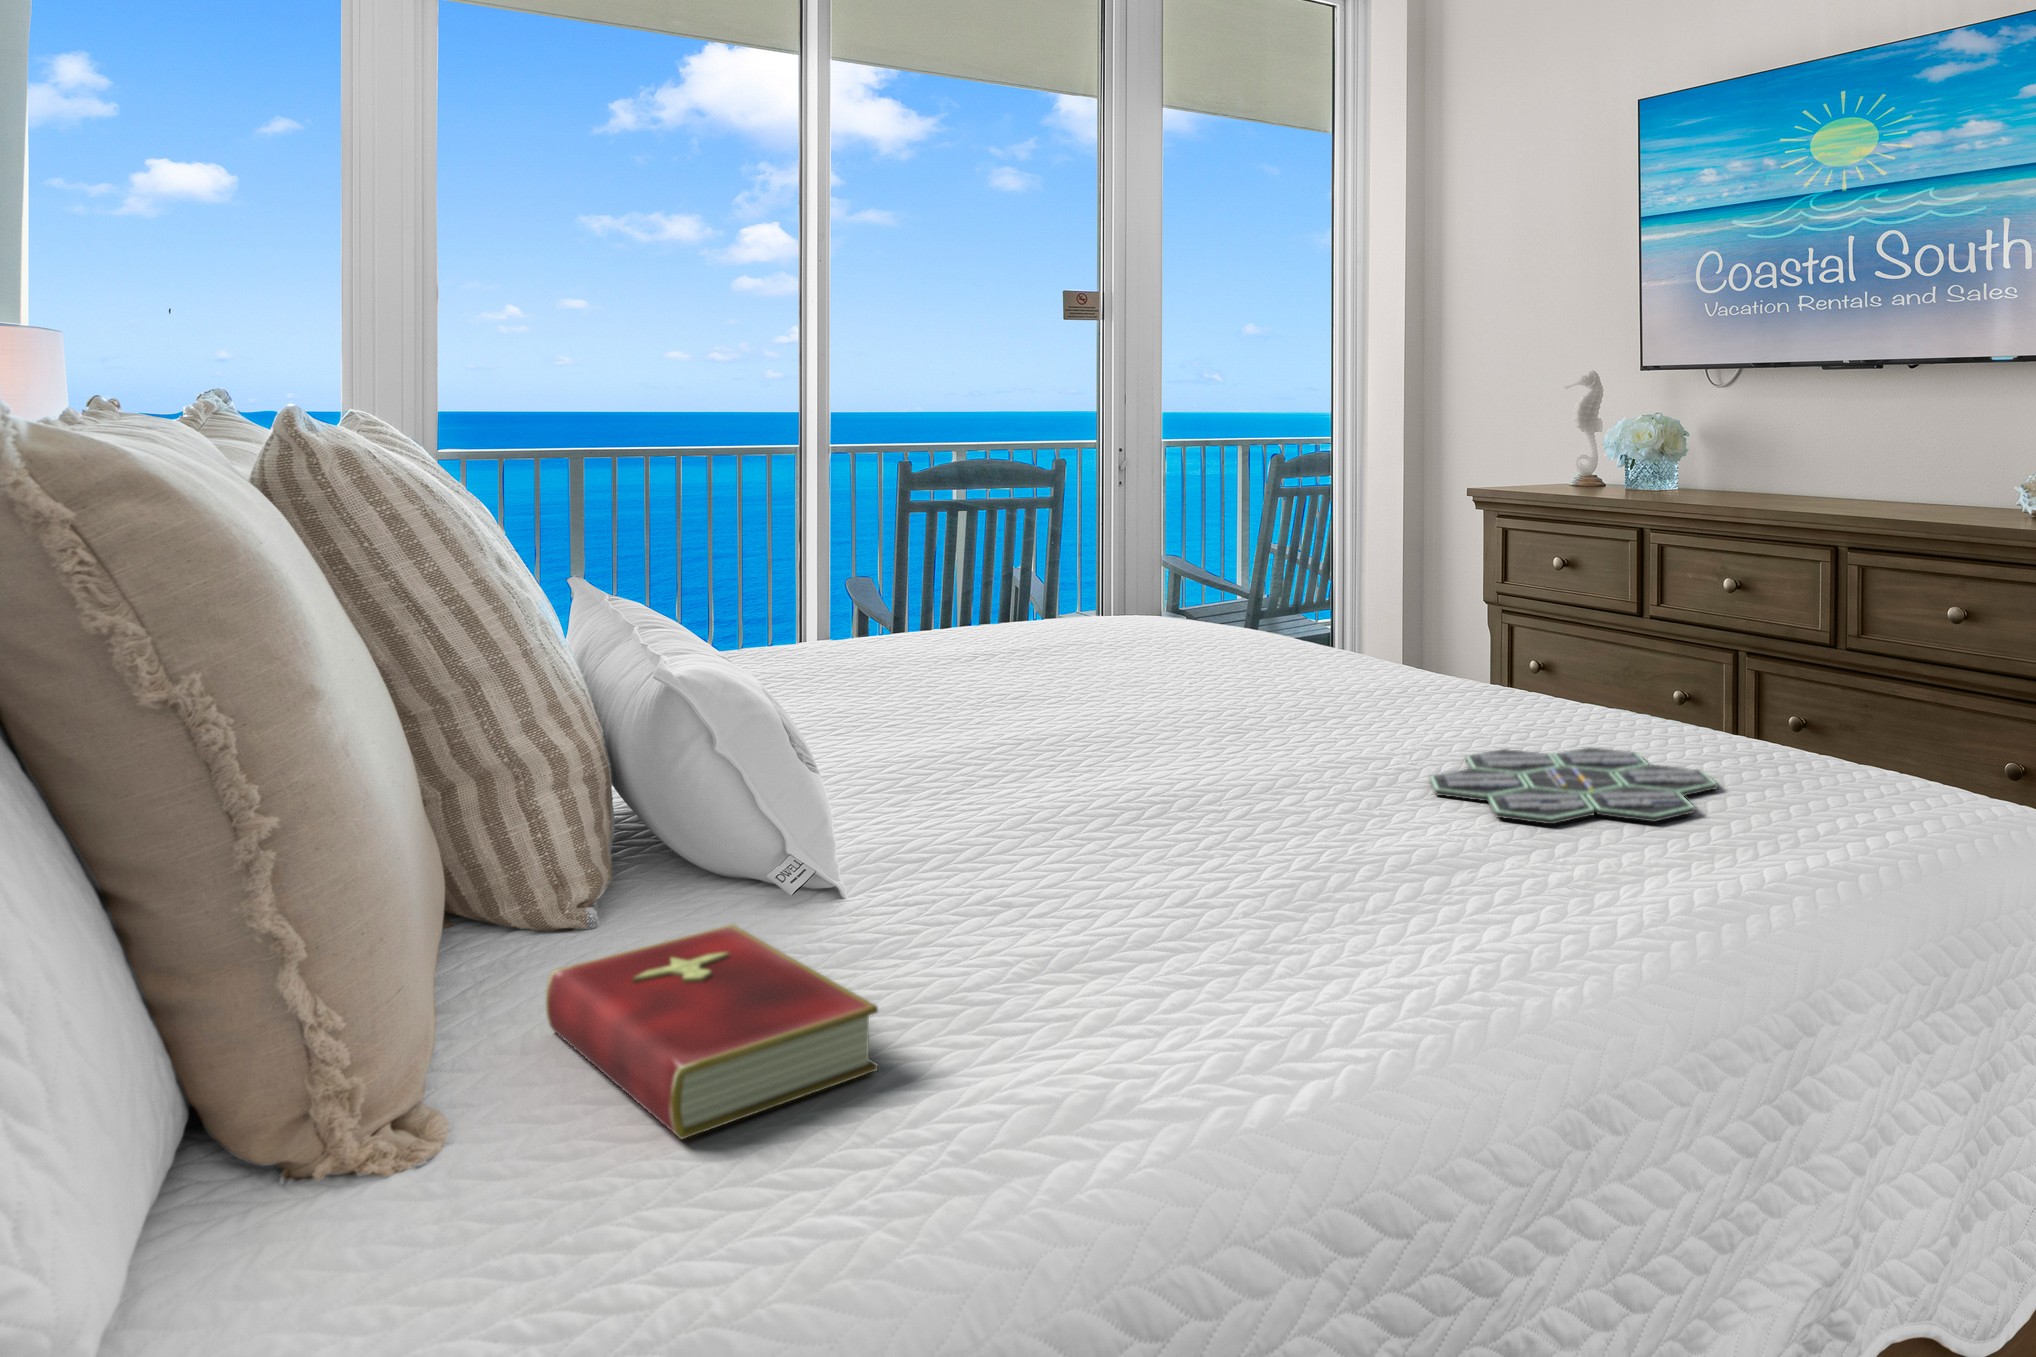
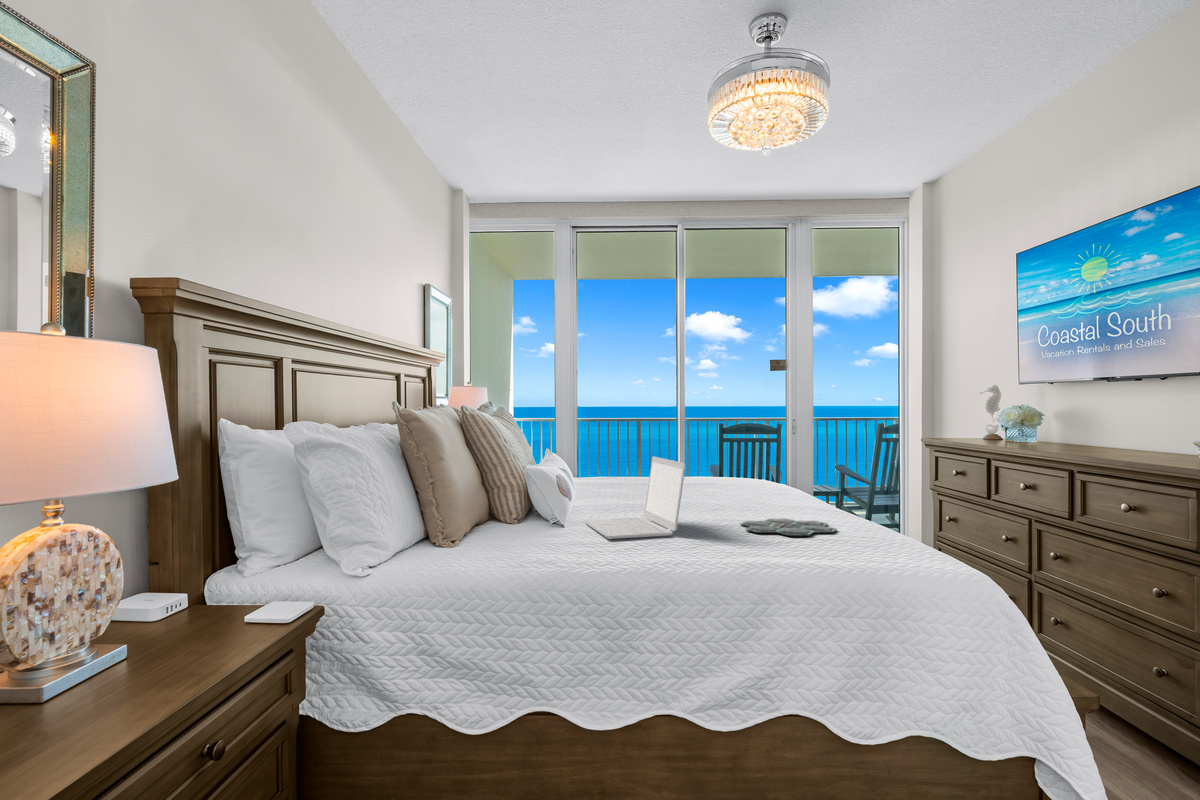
laptop: none [909,588,1363,953] -> present [584,456,686,539]
hardcover book: present [546,925,878,1139] -> none [494,521,538,547]

